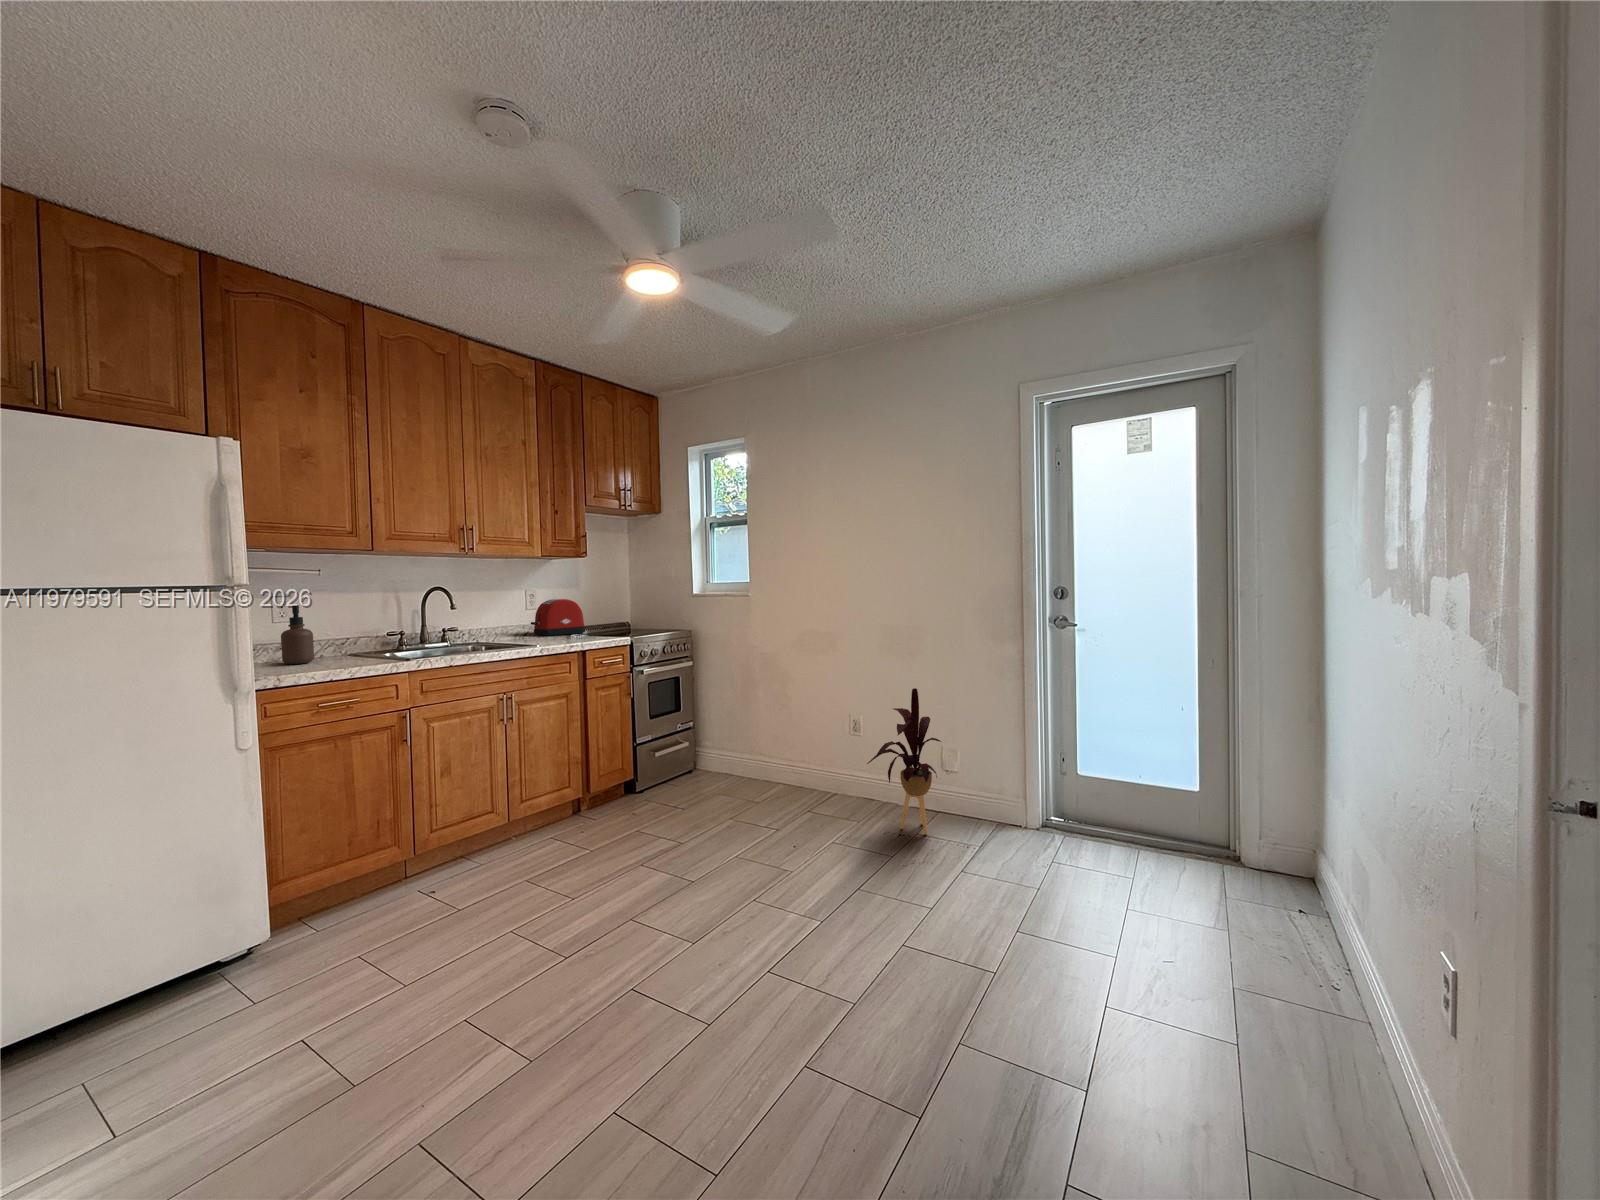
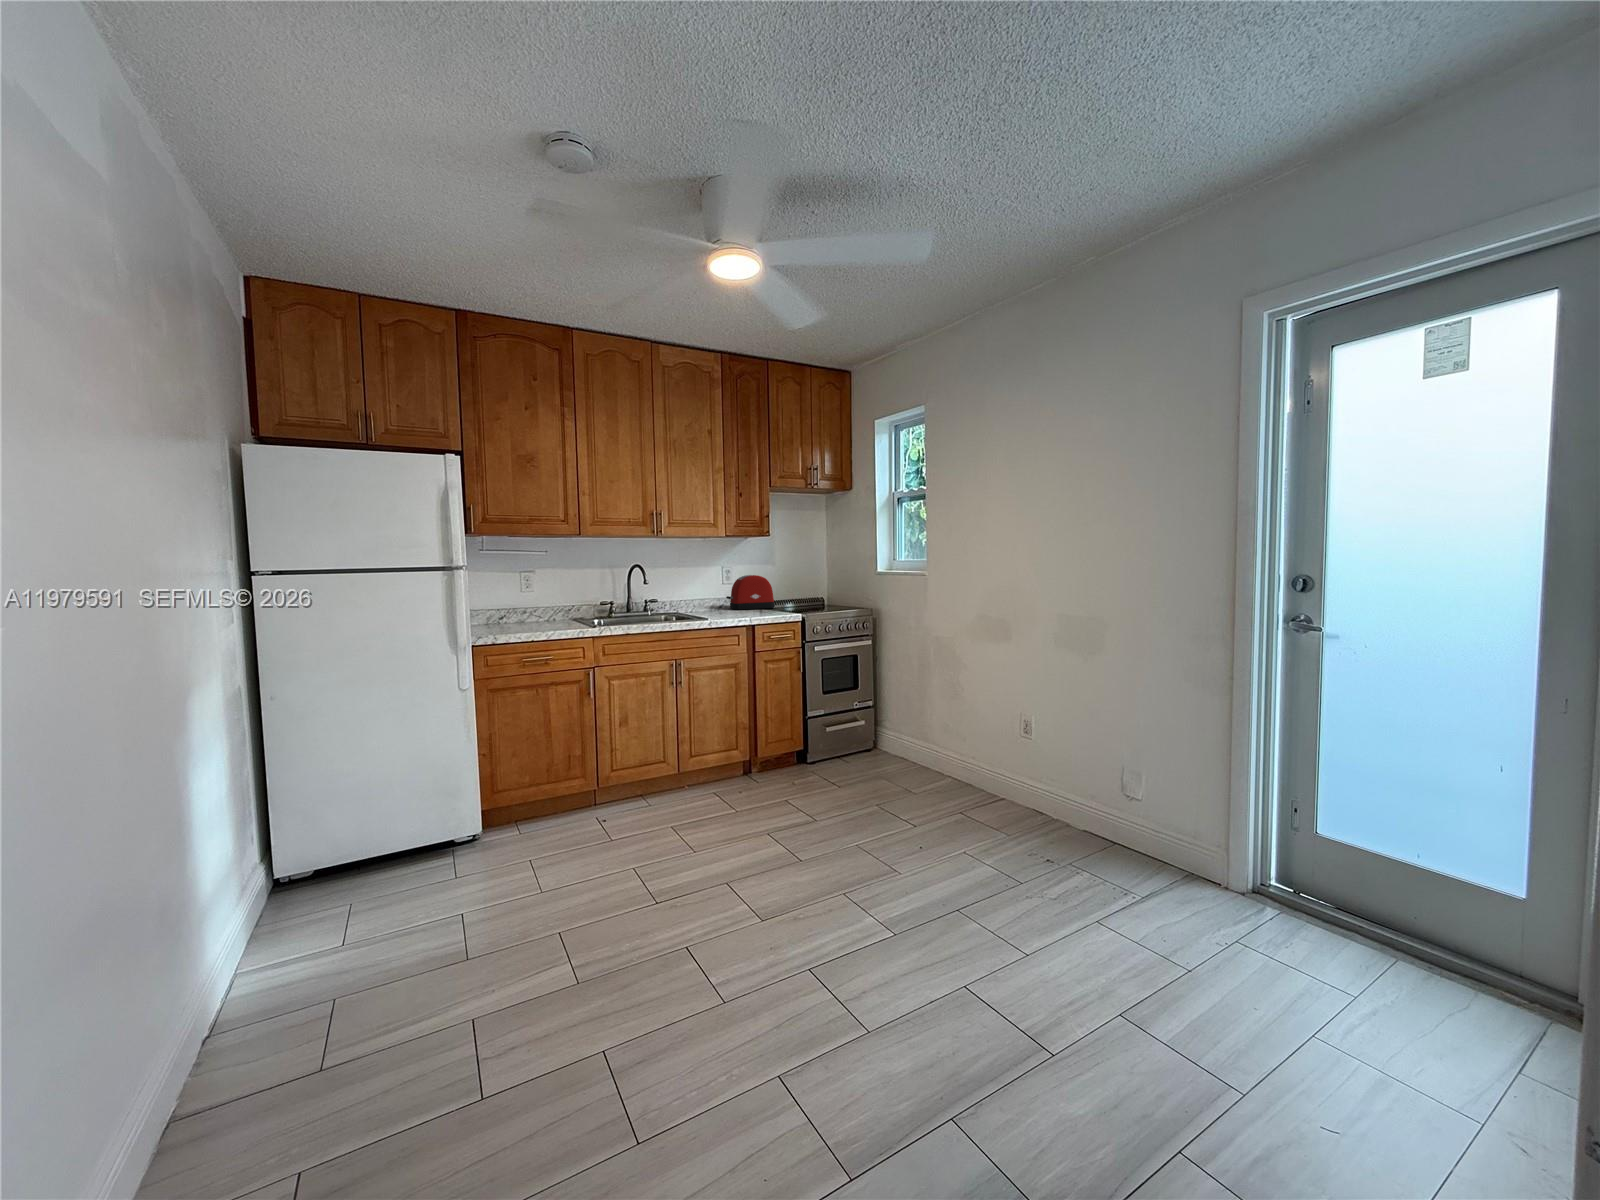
soap dispenser: present [281,605,314,664] -> none [520,578,542,624]
house plant: present [867,688,941,834] -> none [1010,691,1105,867]

